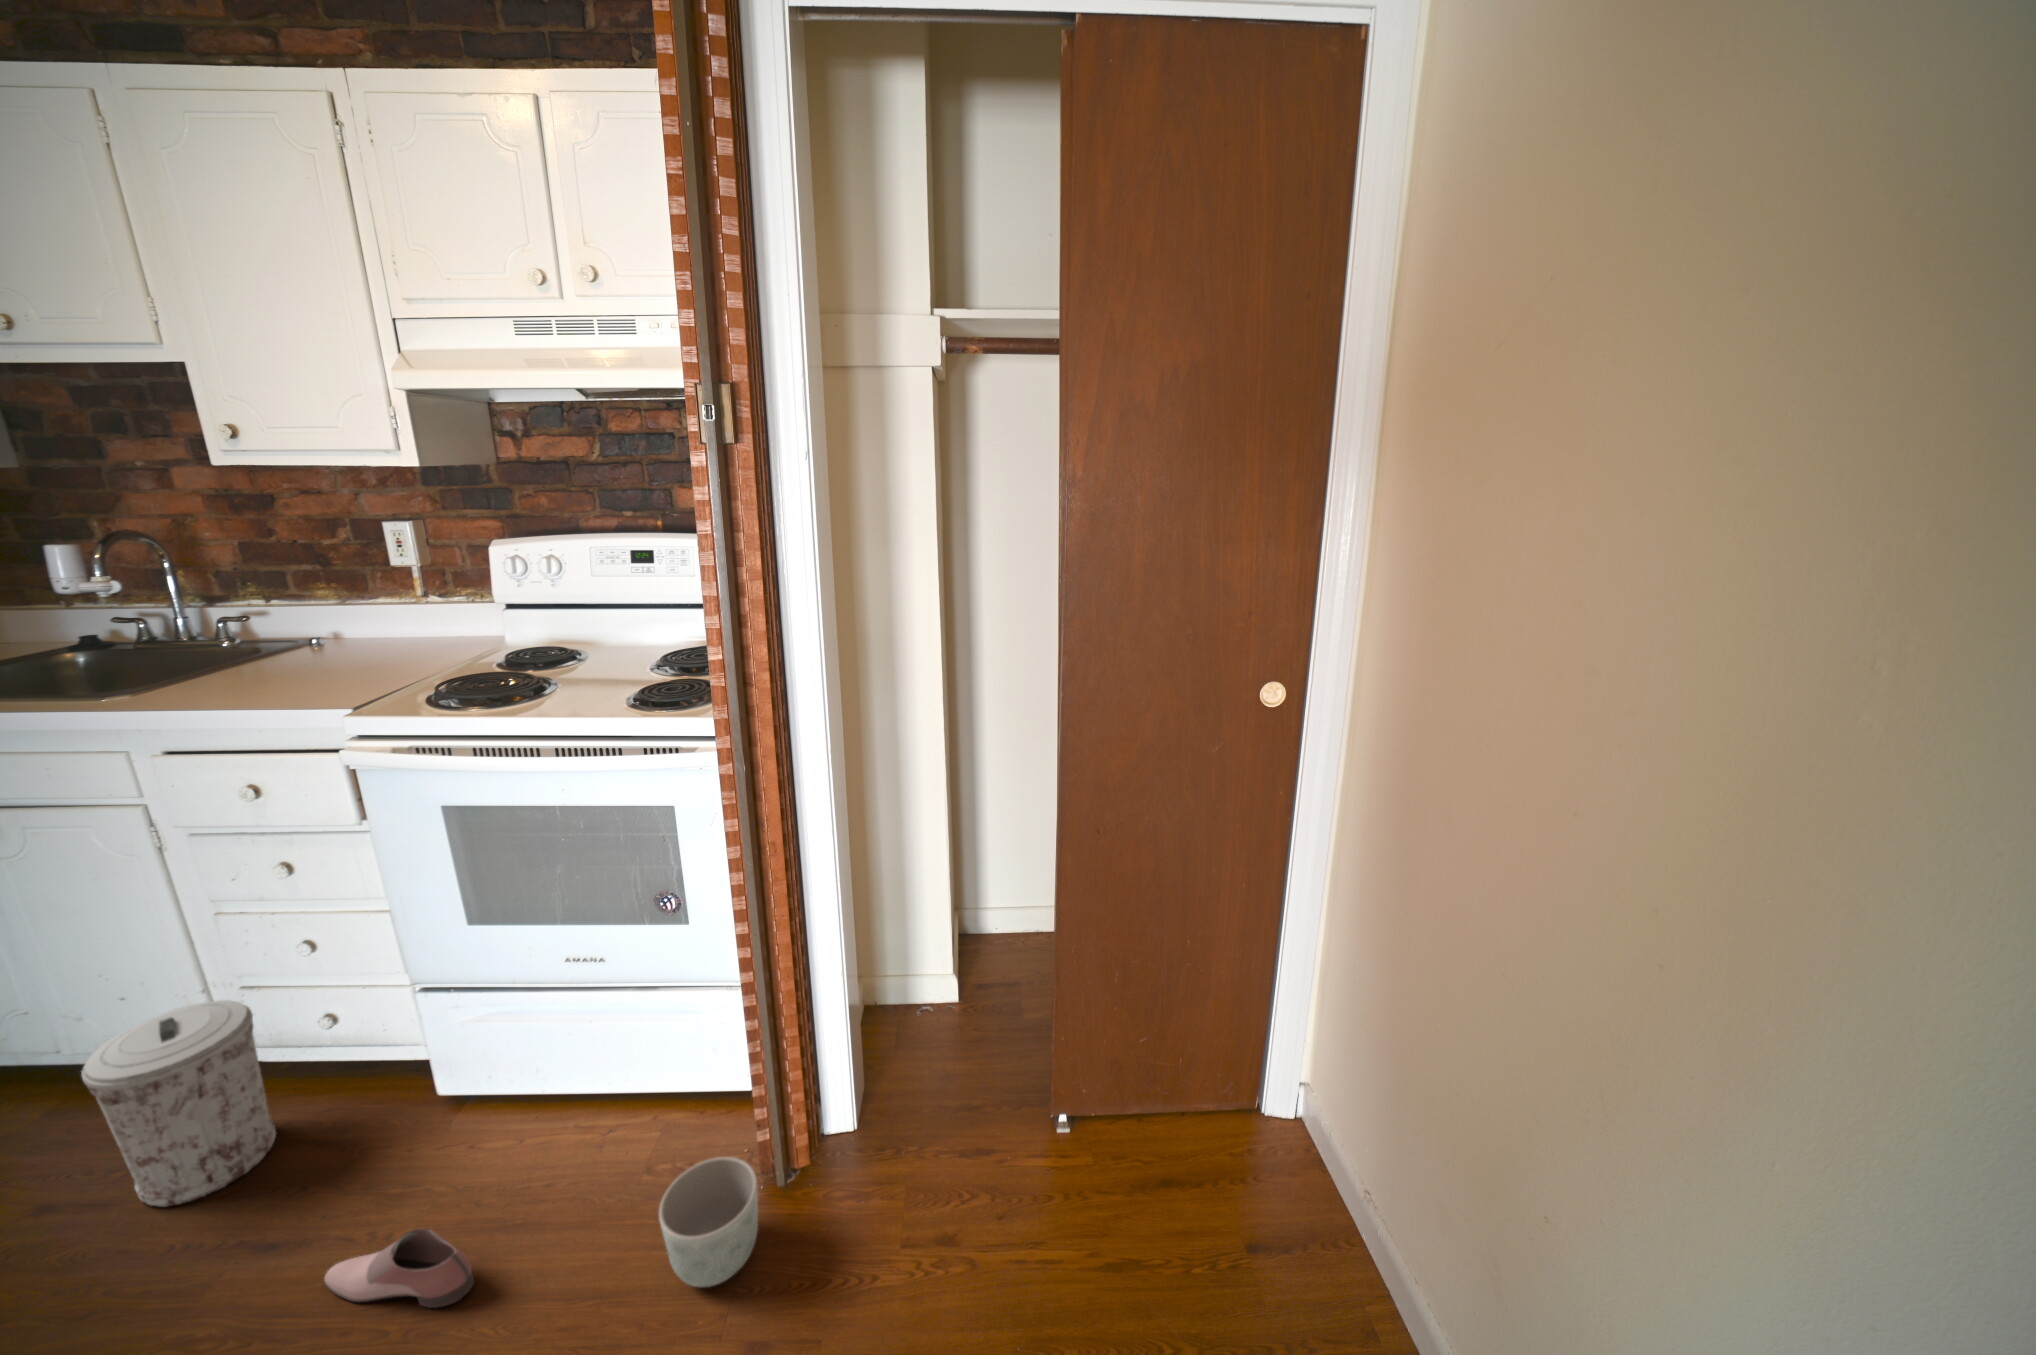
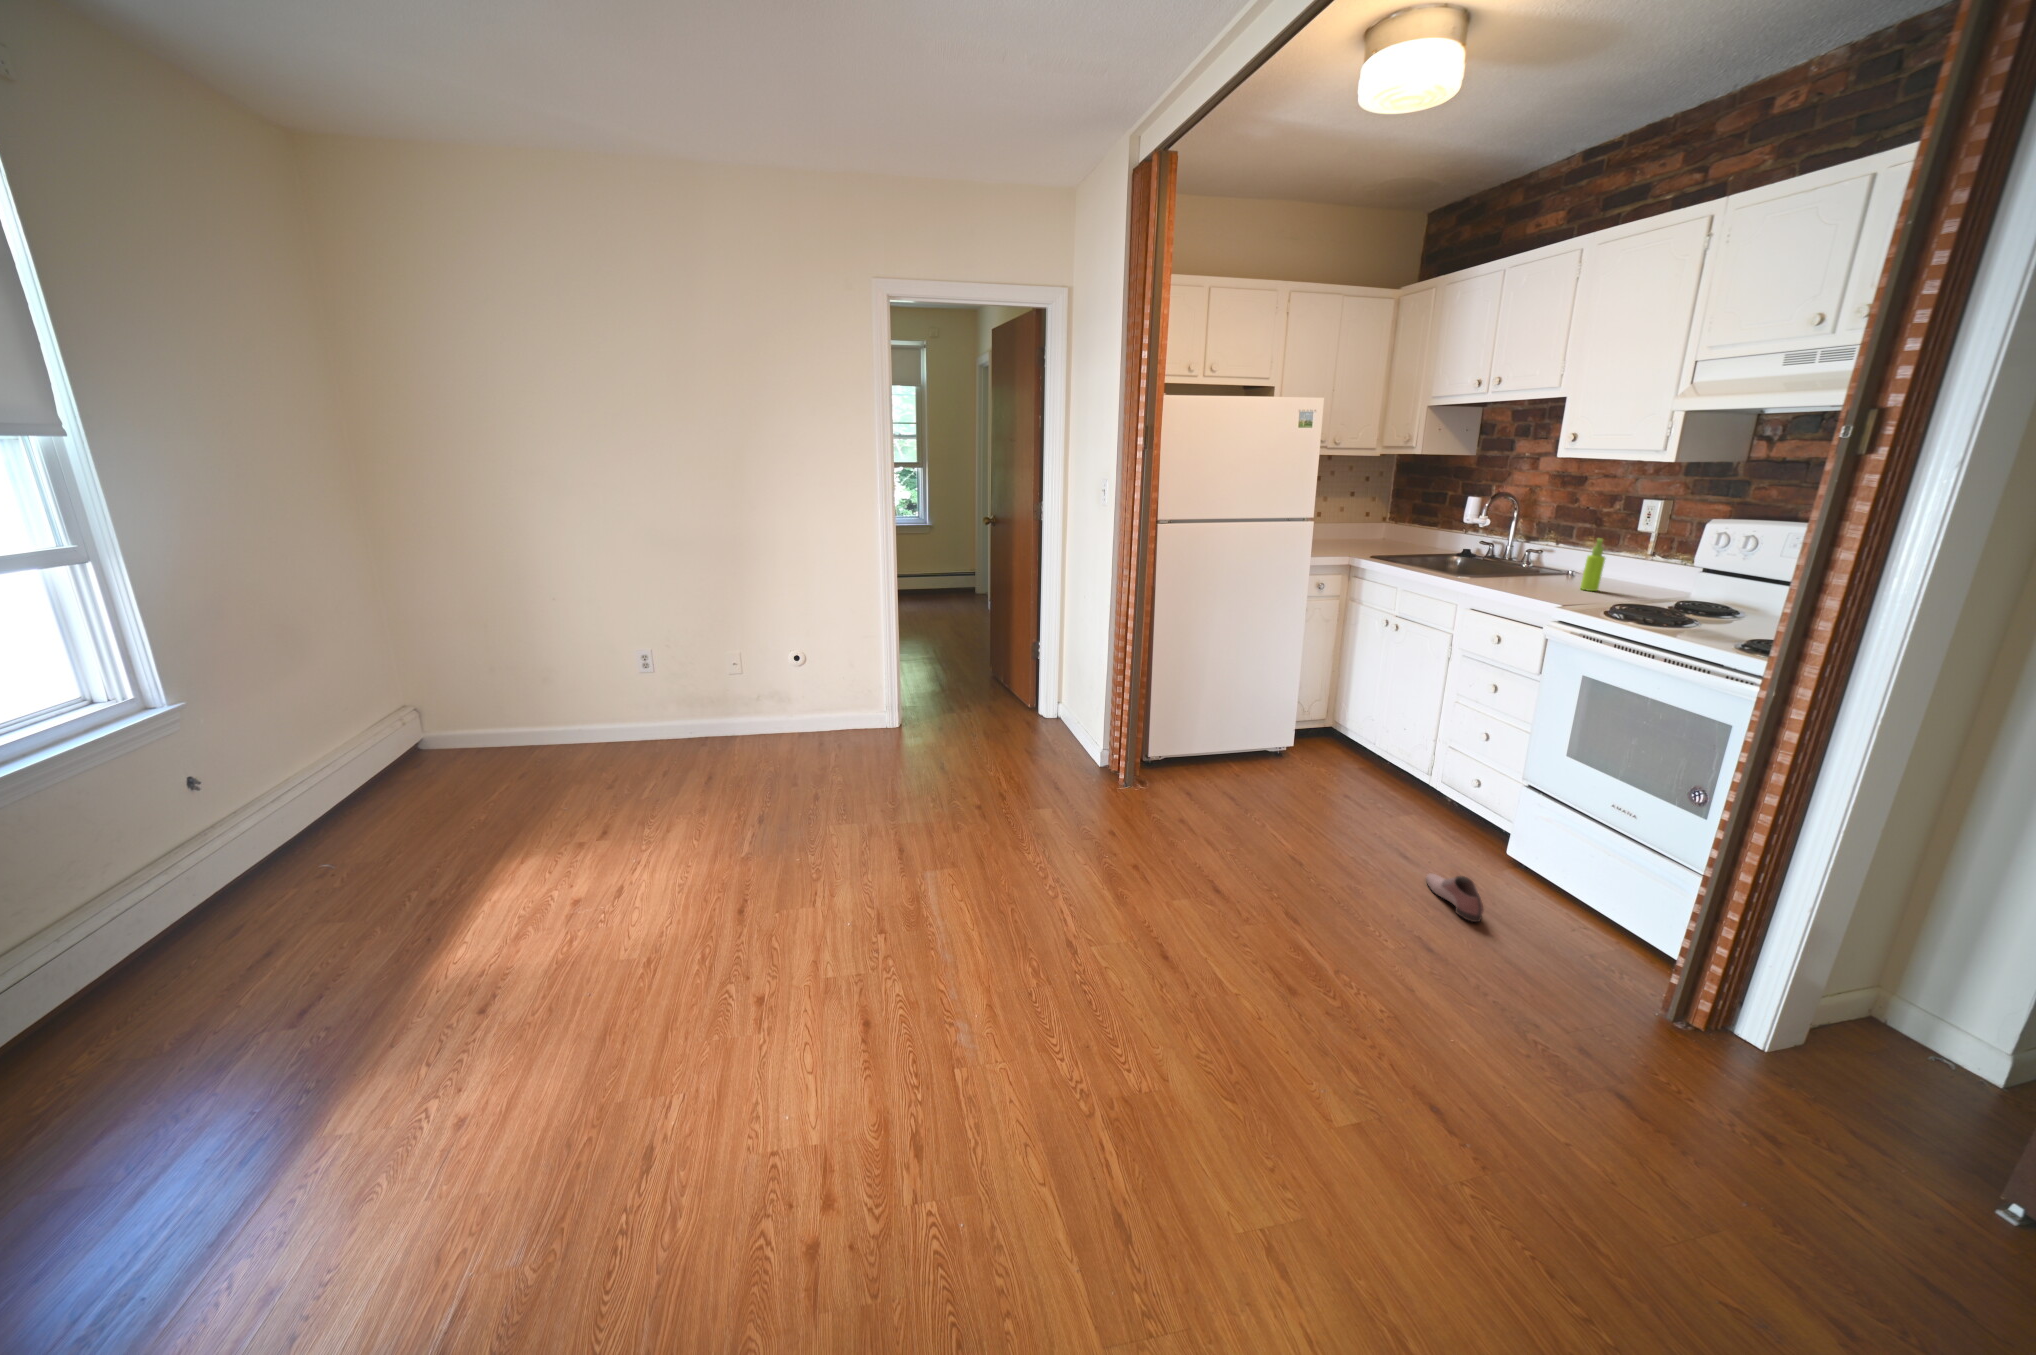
soap dispenser: none [338,585,379,665] -> present [1580,539,1605,591]
trash can: present [81,1000,276,1207] -> none [1380,735,1452,827]
planter: present [659,1157,758,1287] -> none [1576,945,1657,1022]

